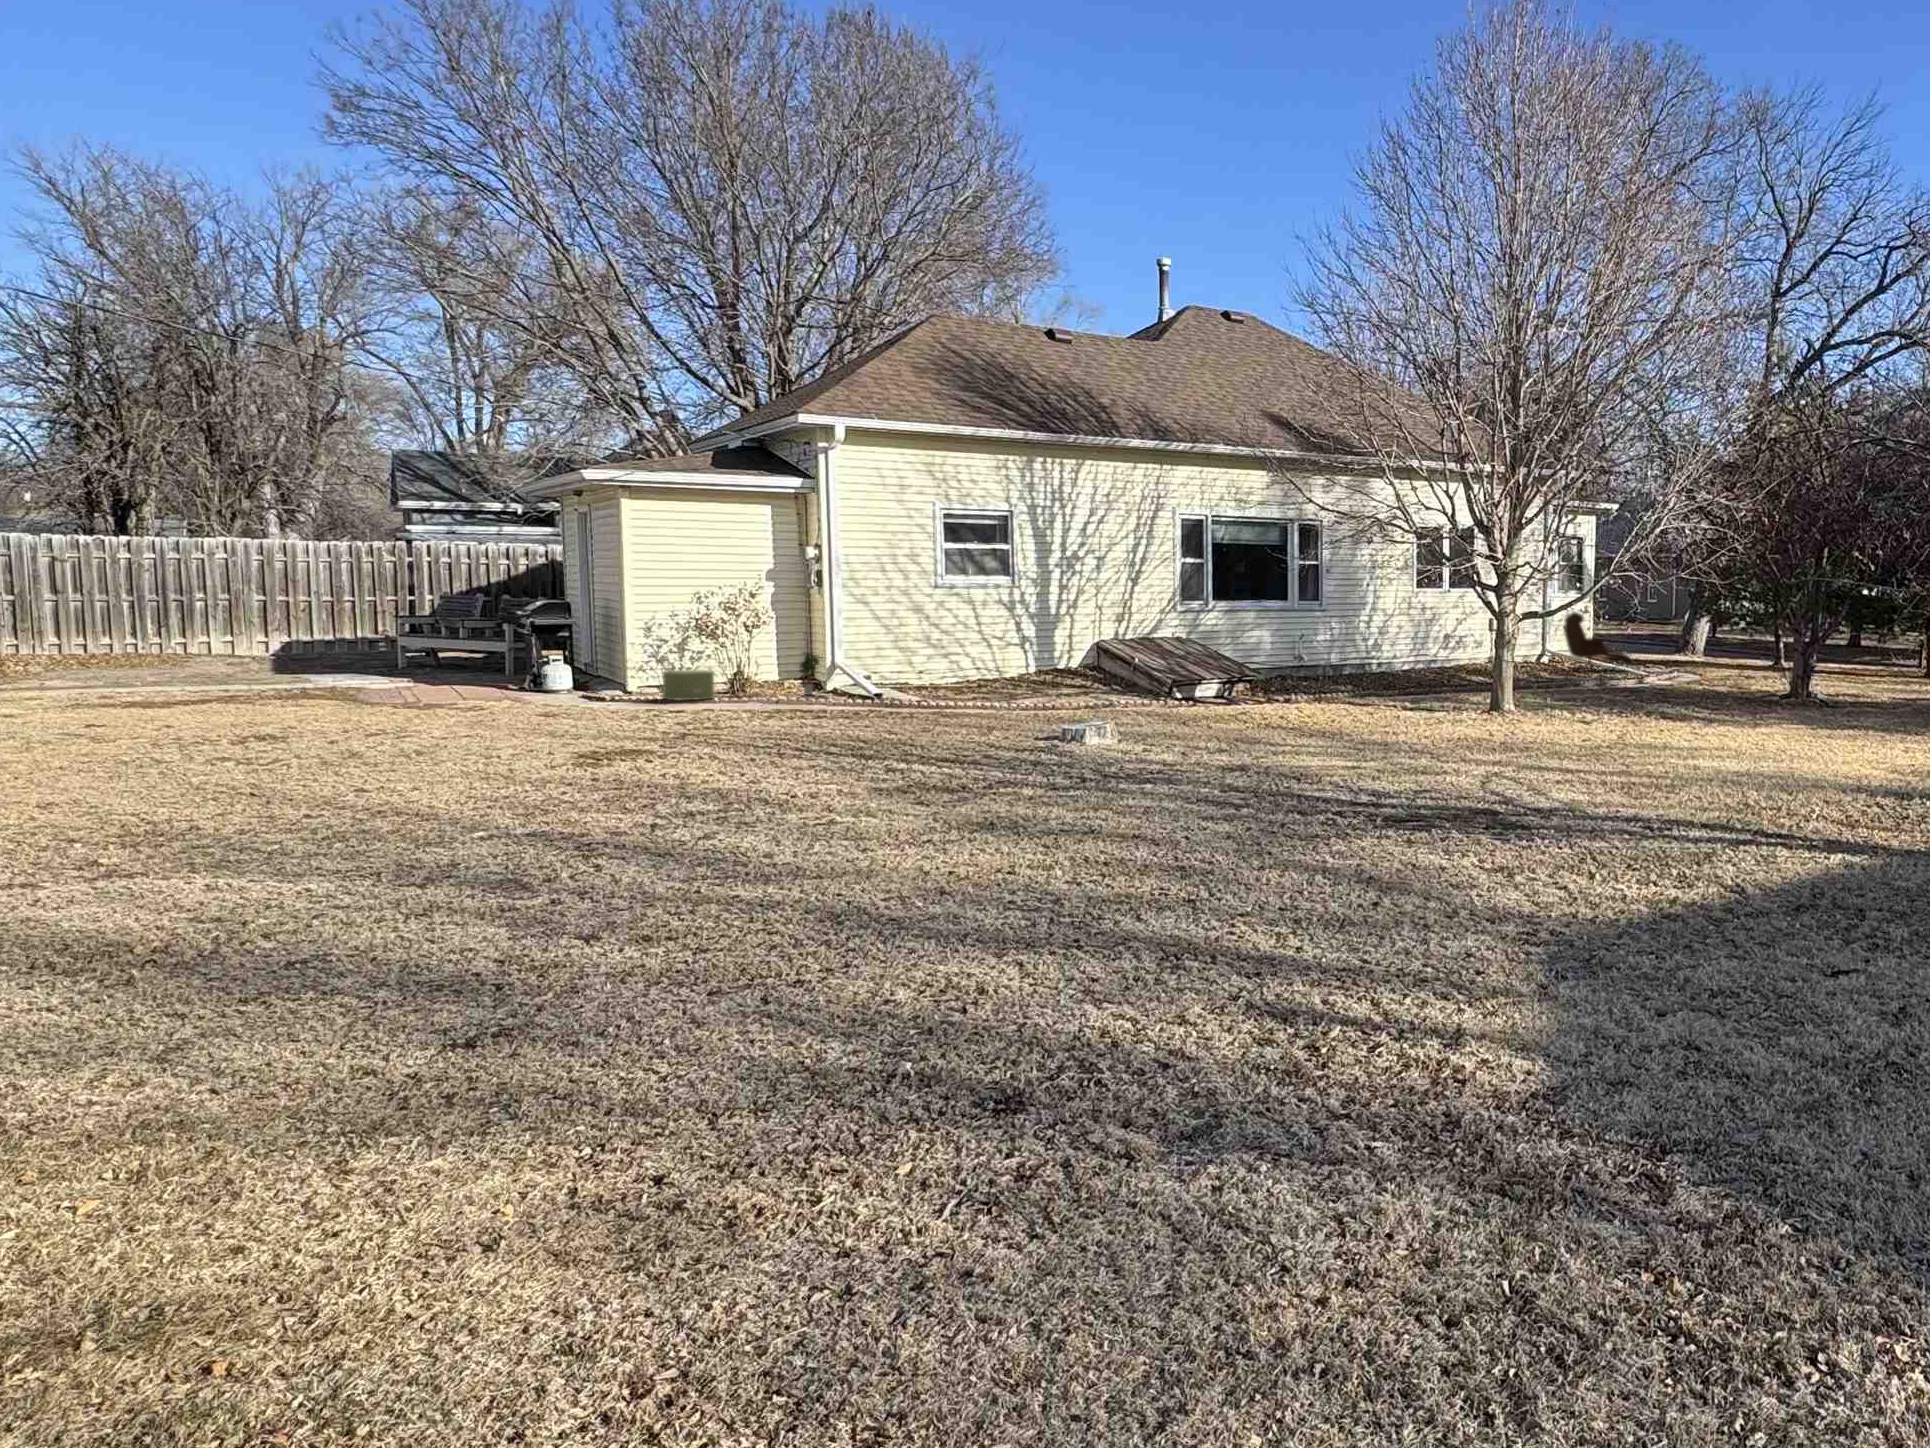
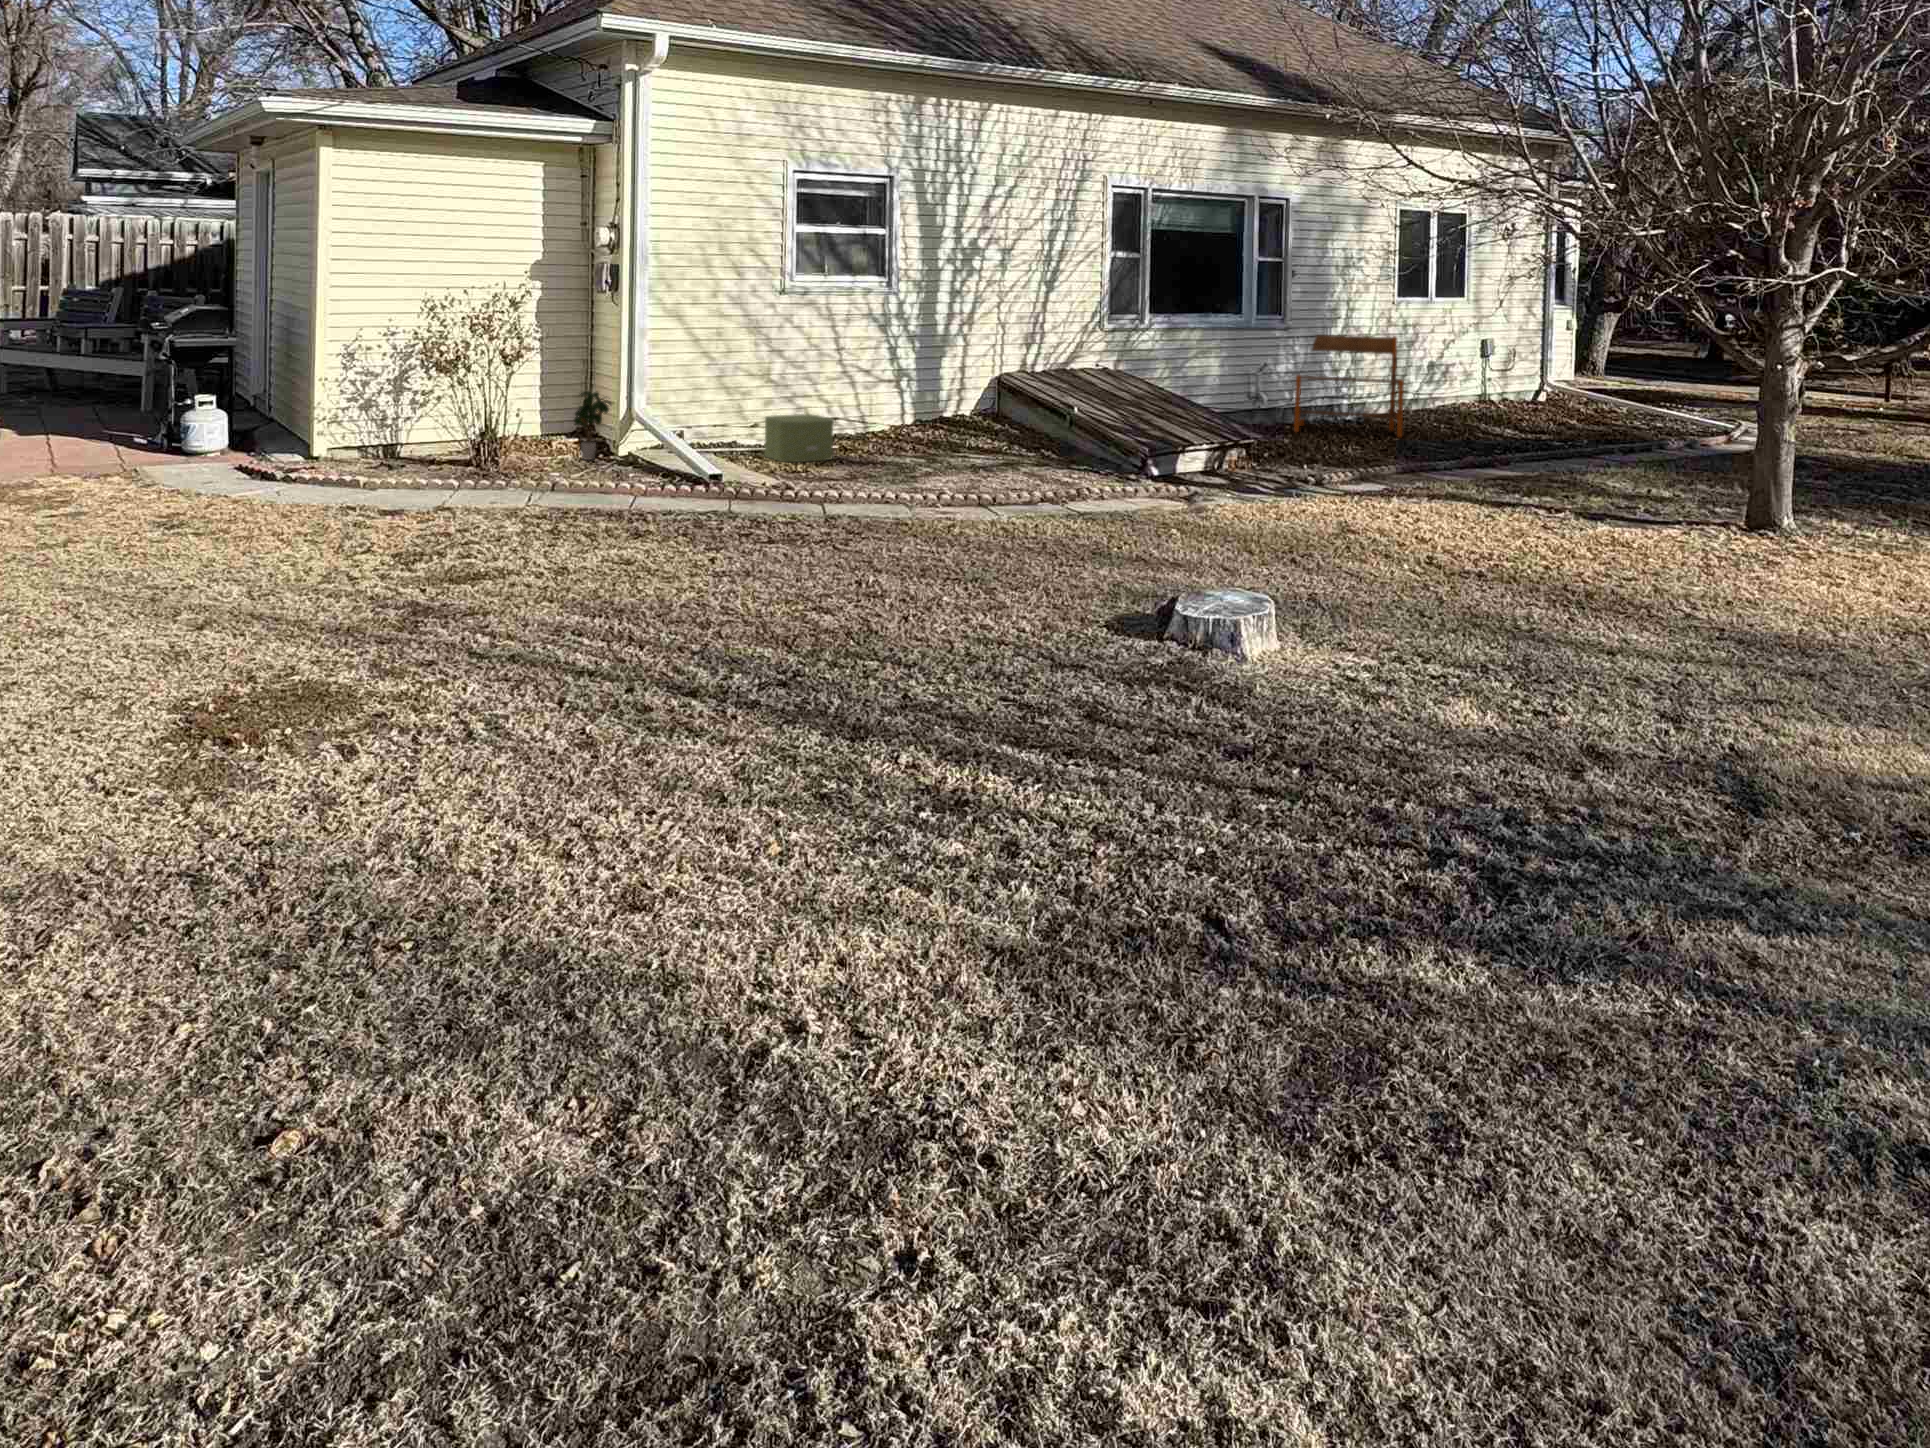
lounge chair: present [1564,612,1631,670] -> none [1558,329,1654,414]
bench: none [1323,614,1401,683] -> present [1294,334,1404,437]
storage box: present [663,670,714,701] -> present [764,414,834,462]

